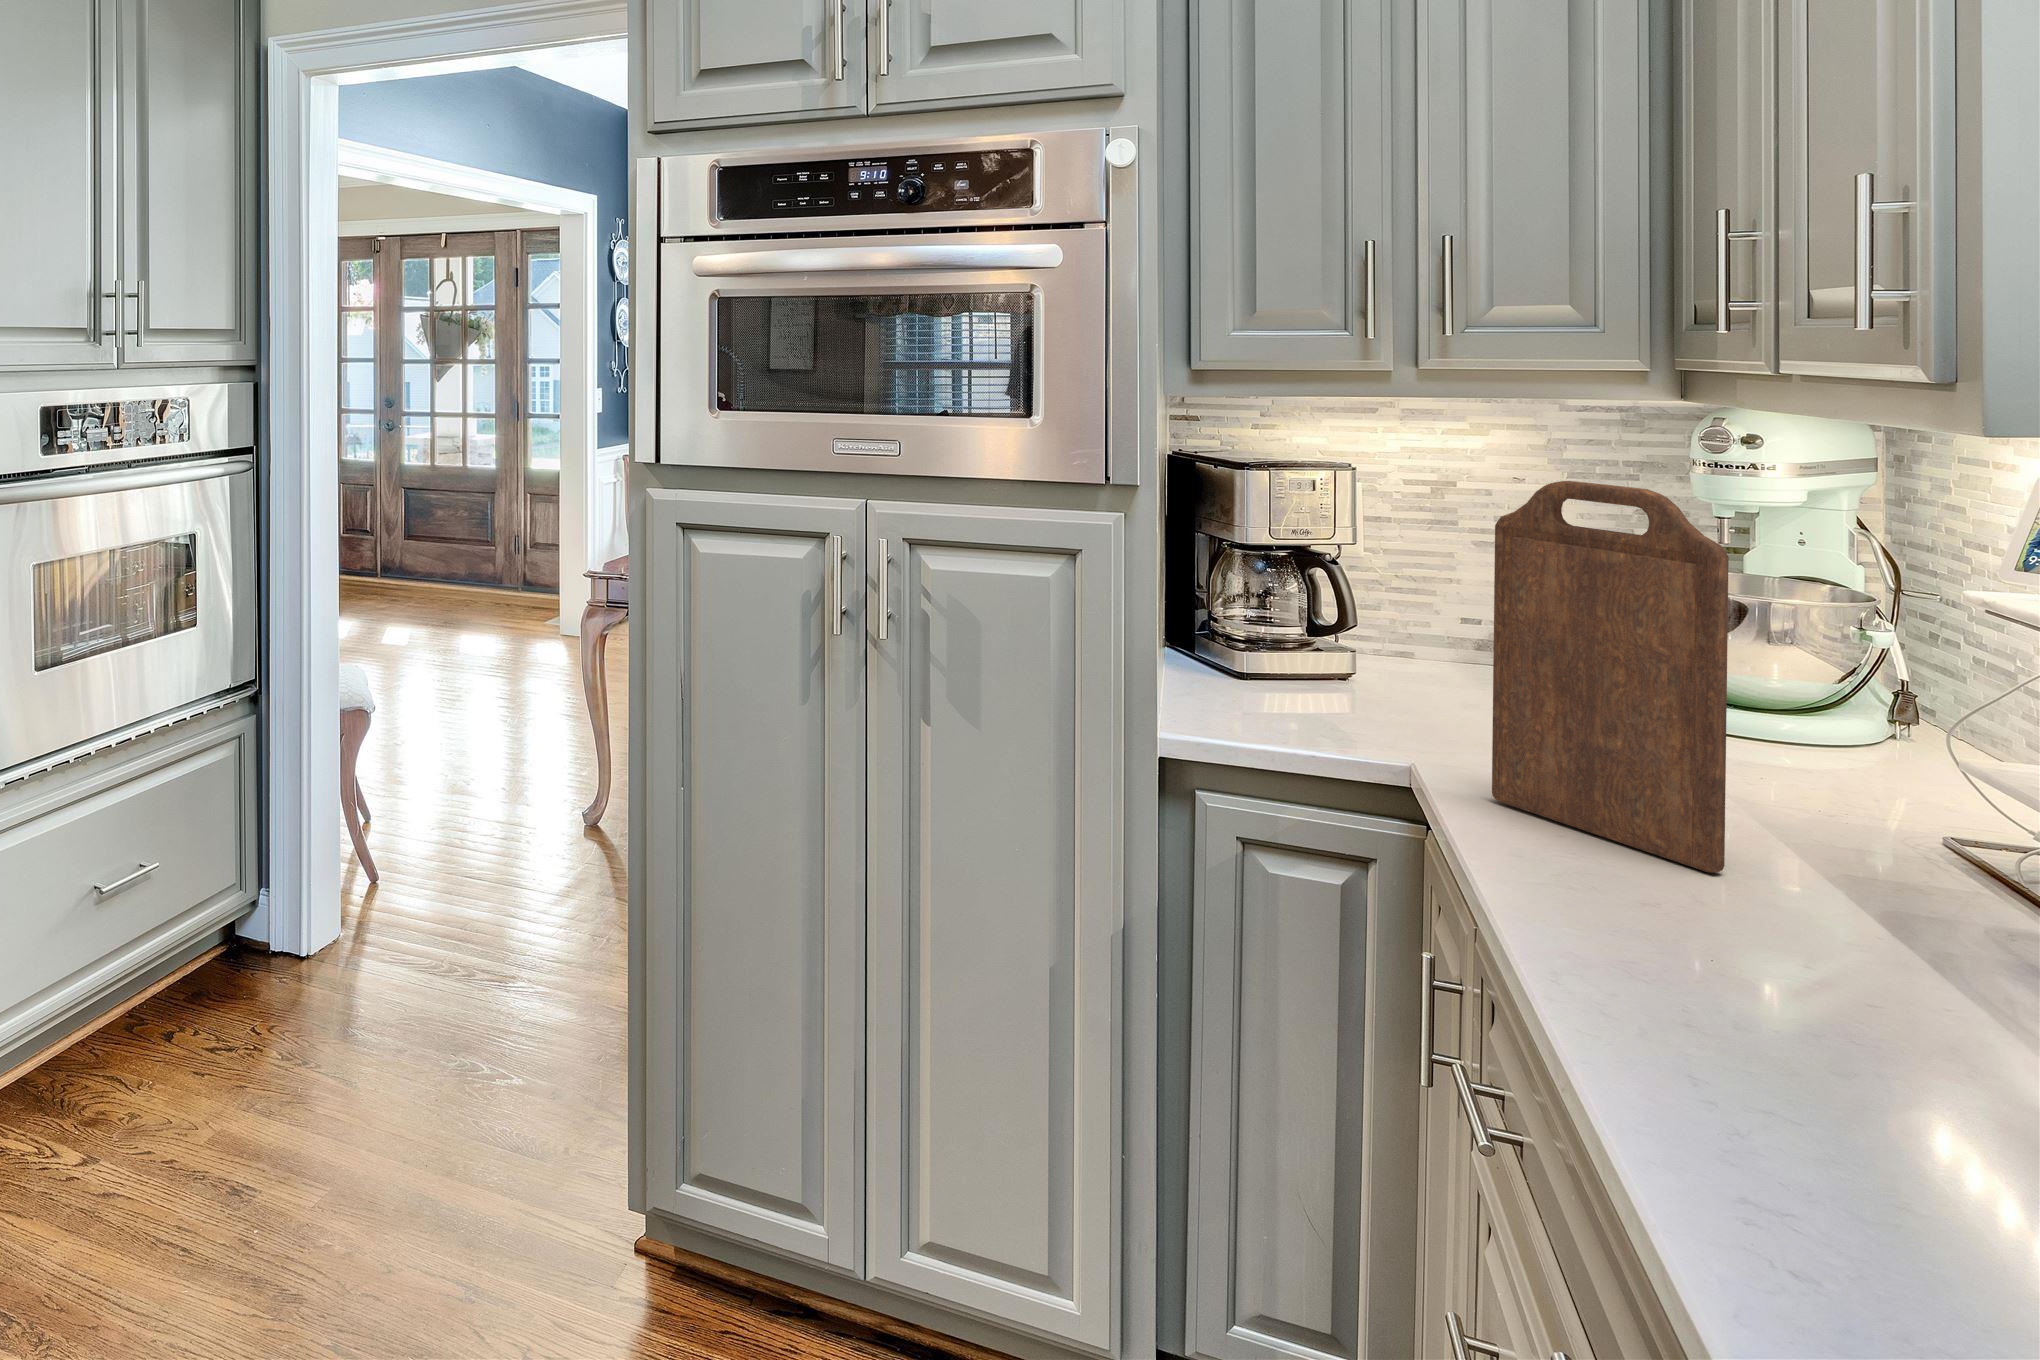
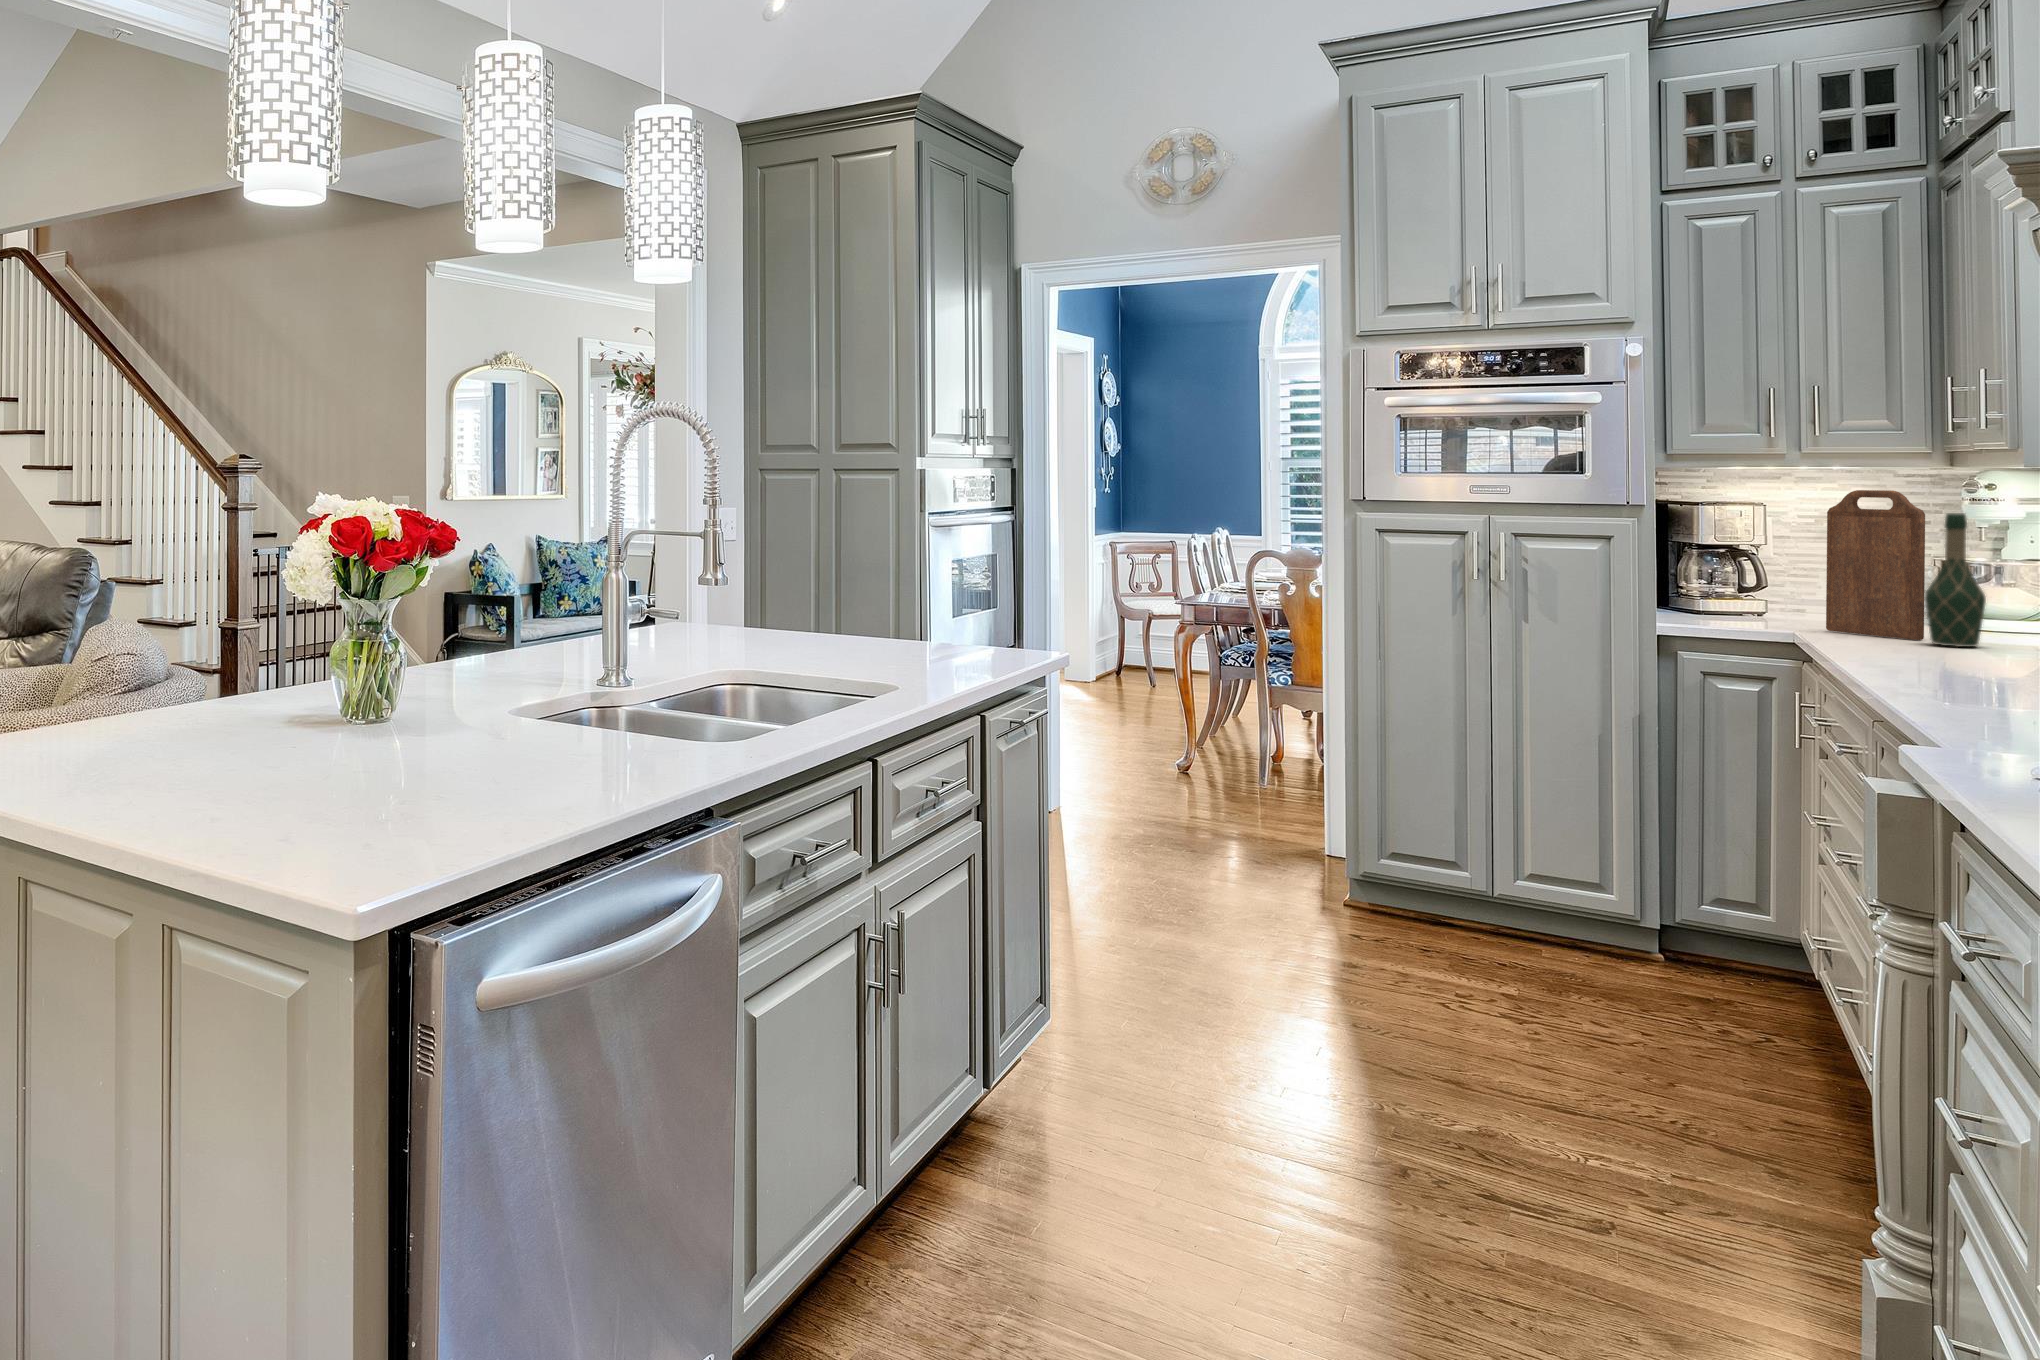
wine bottle: none [1746,570,1909,944] -> present [1925,513,1986,647]

